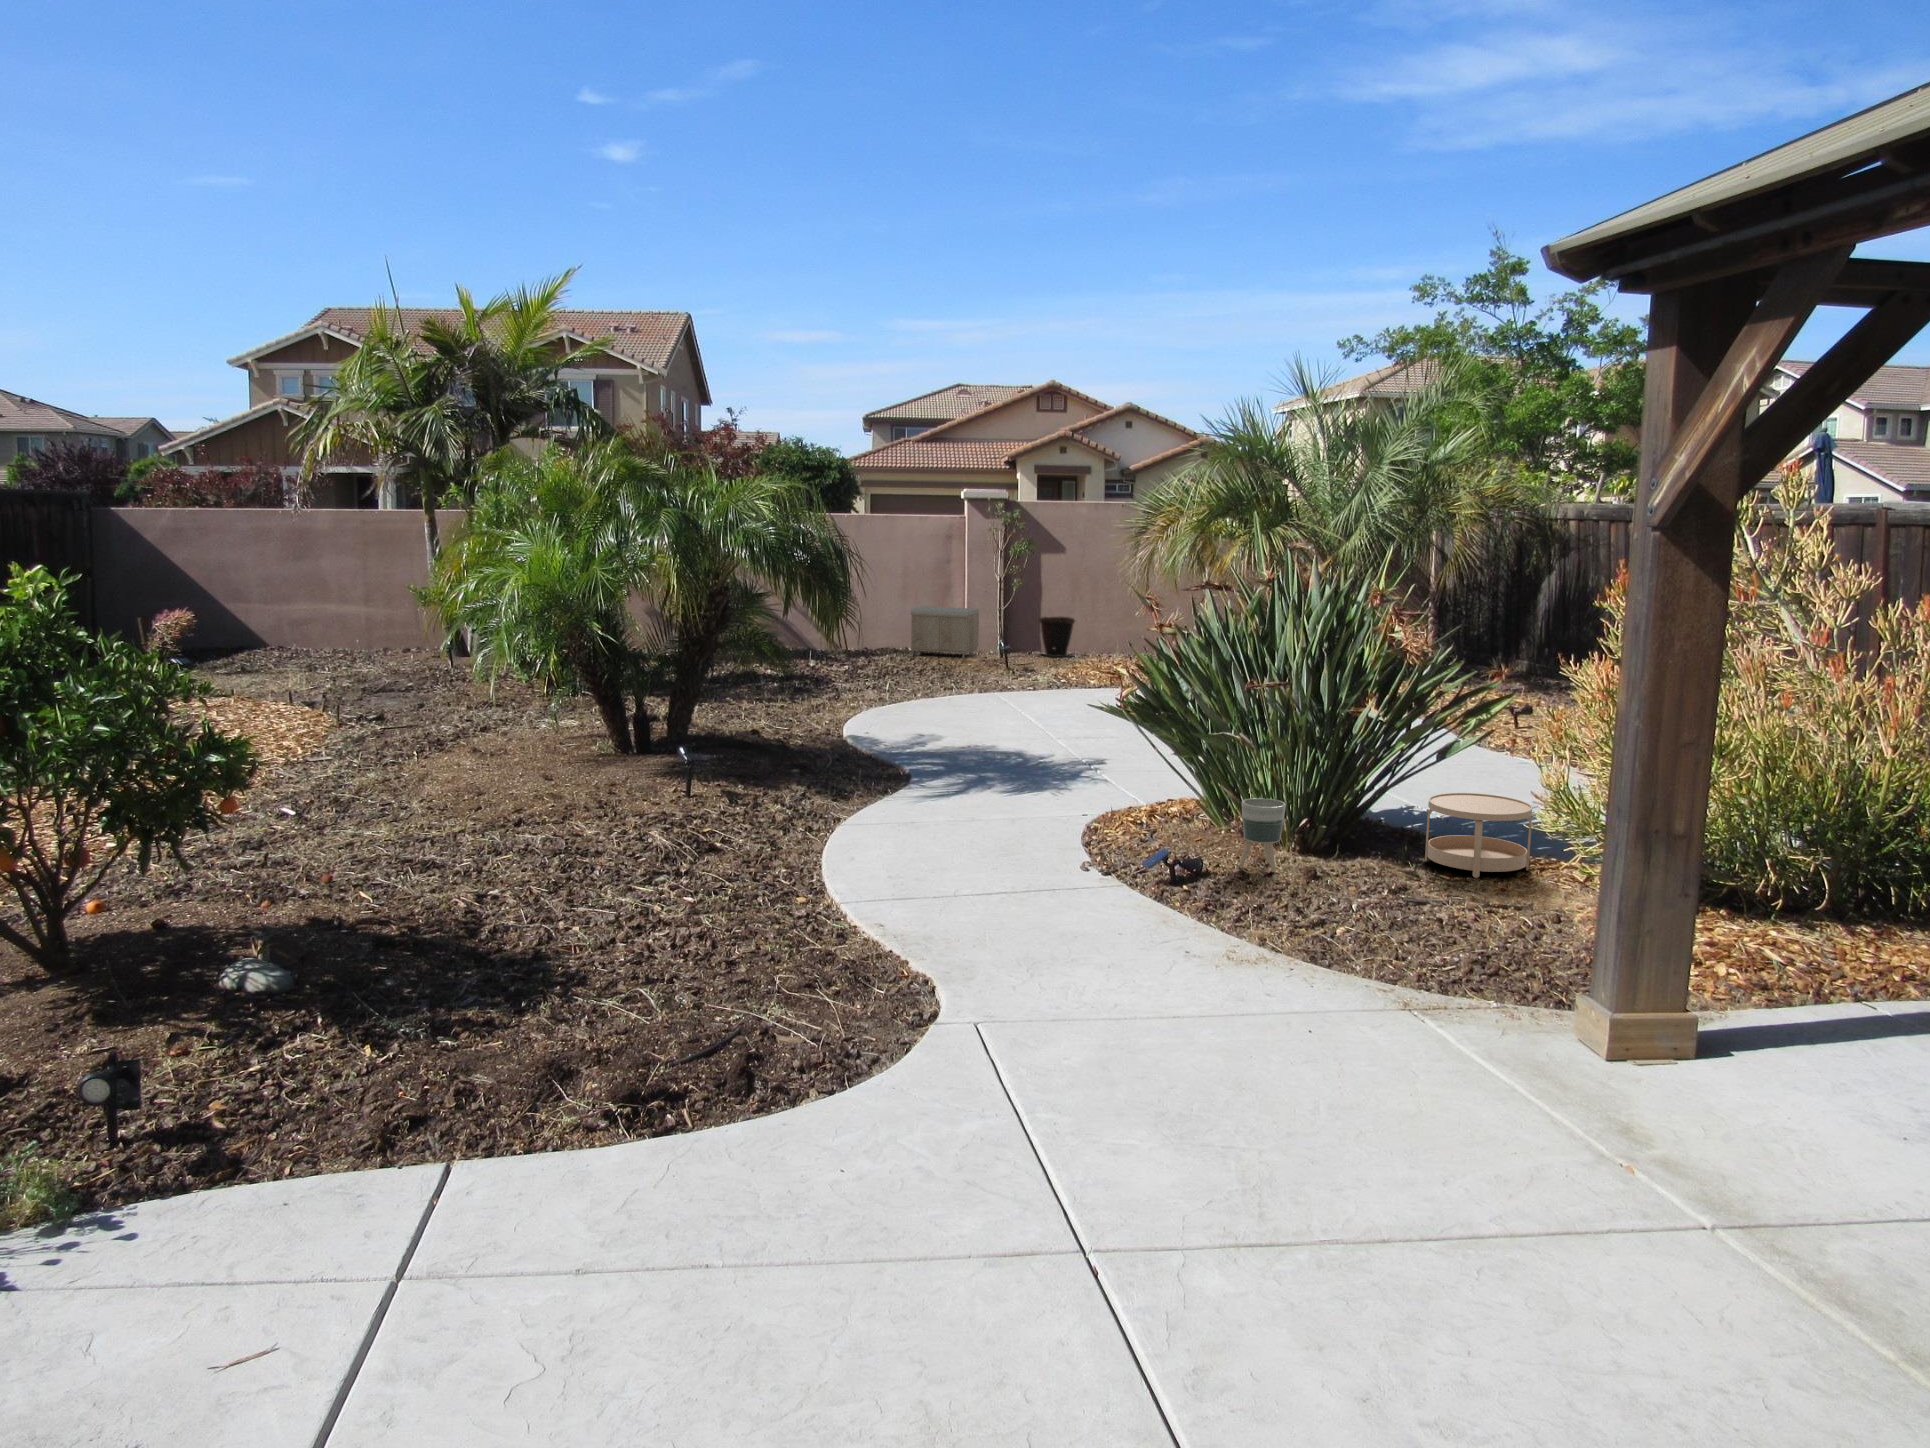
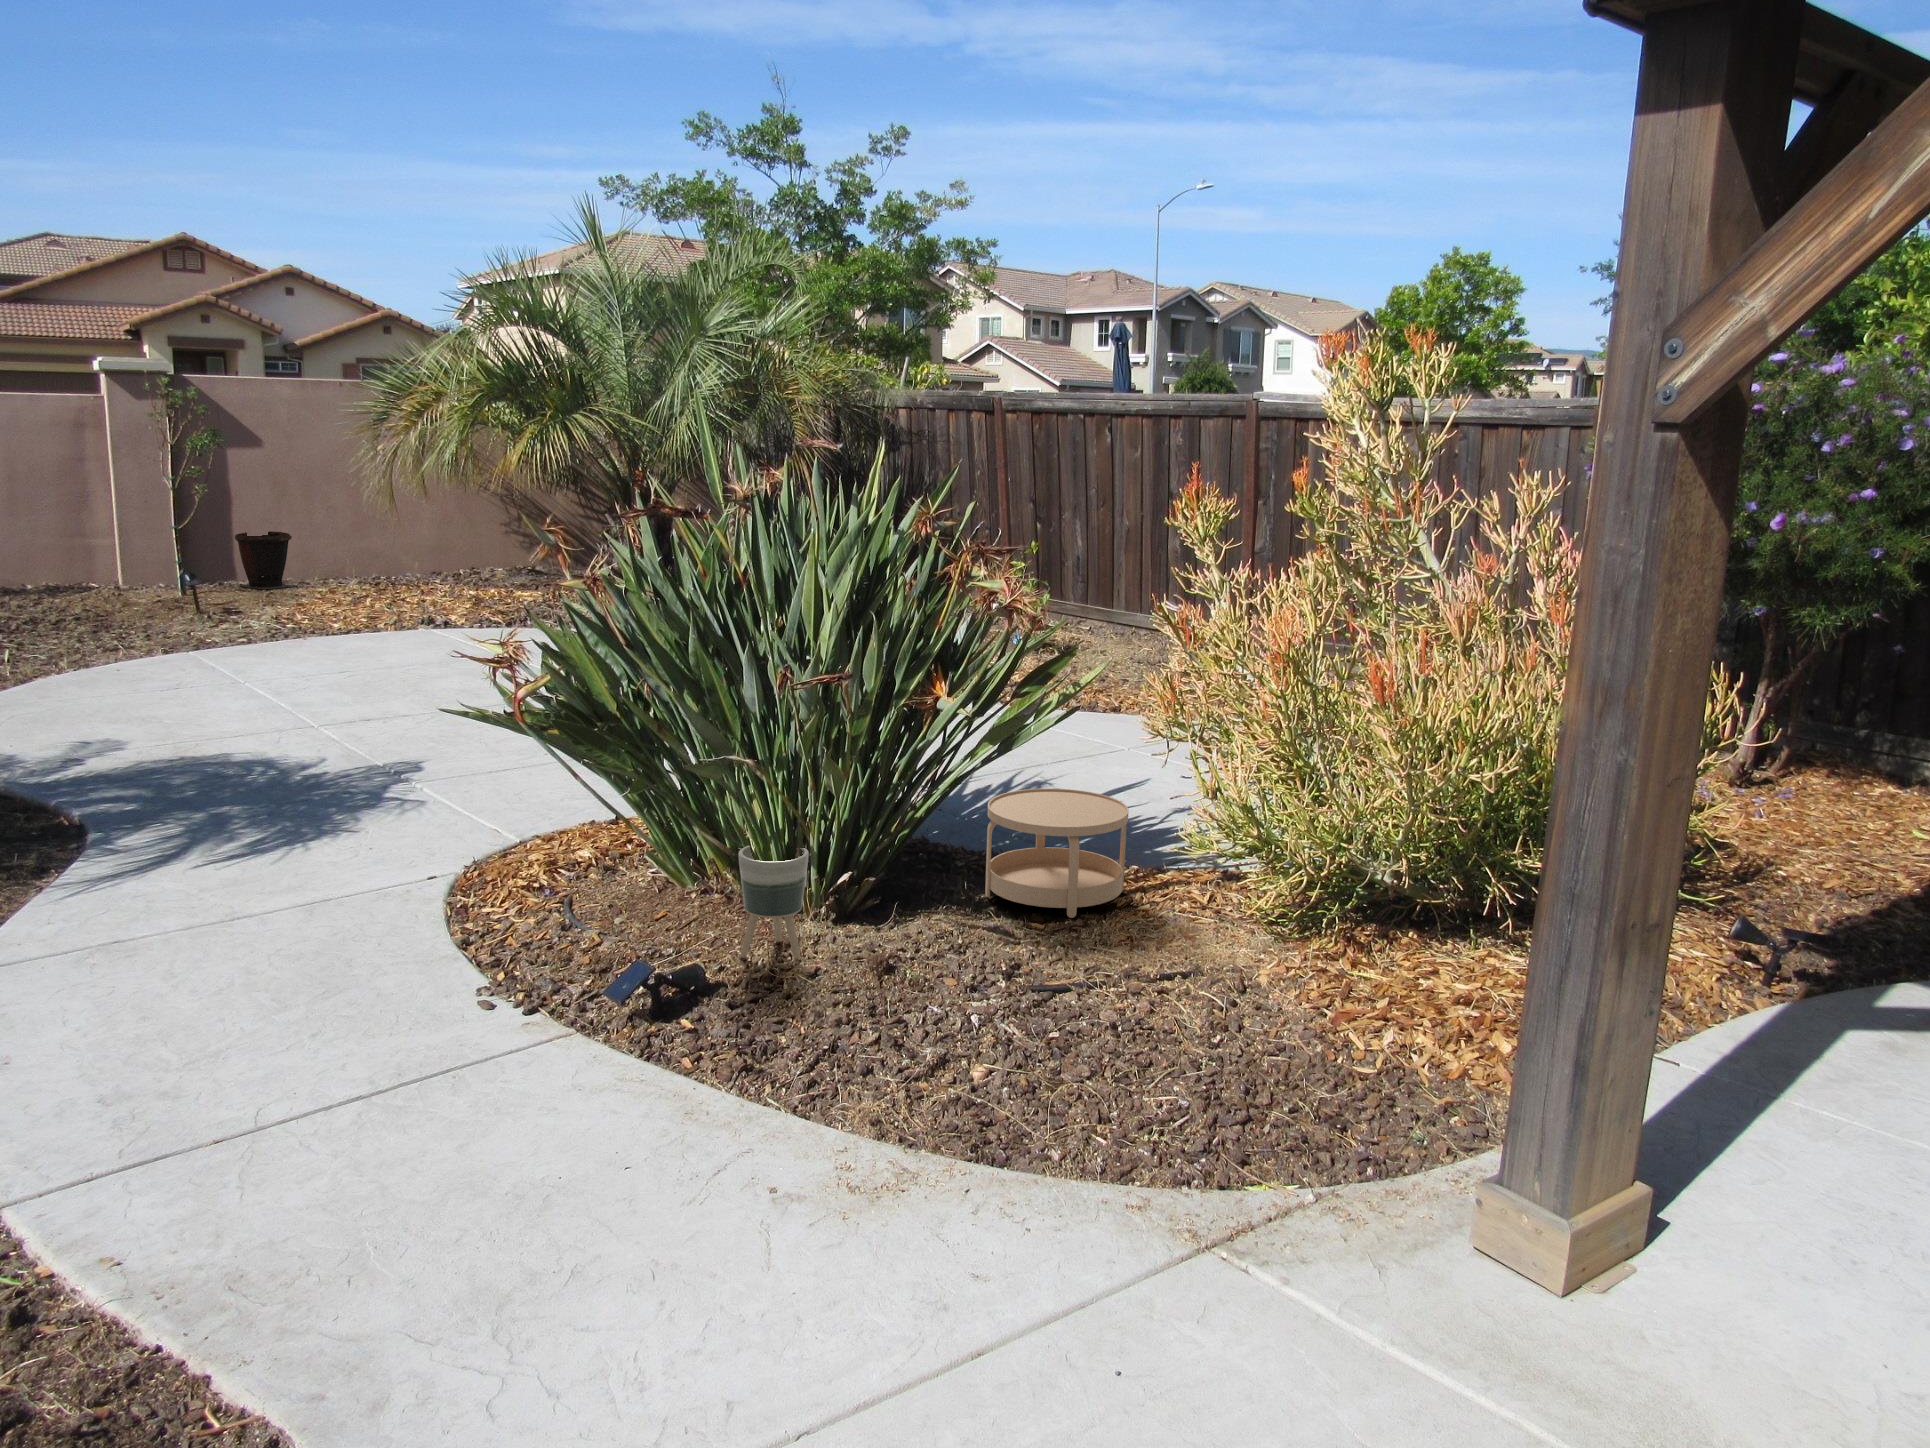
storage bench: present [911,606,979,658] -> none [21,524,141,598]

